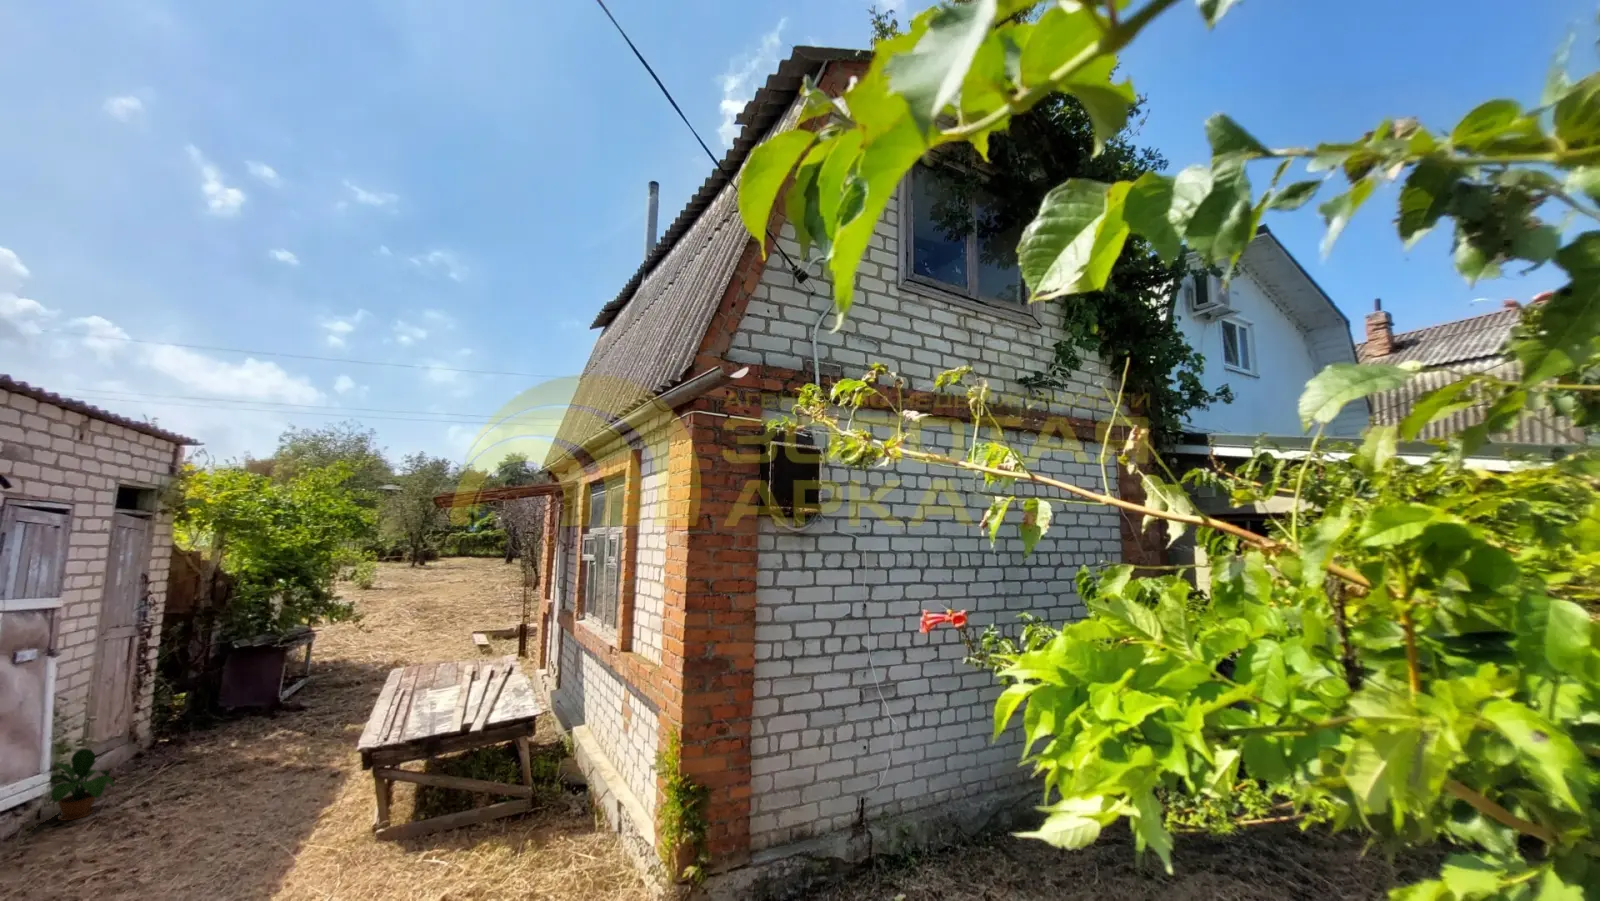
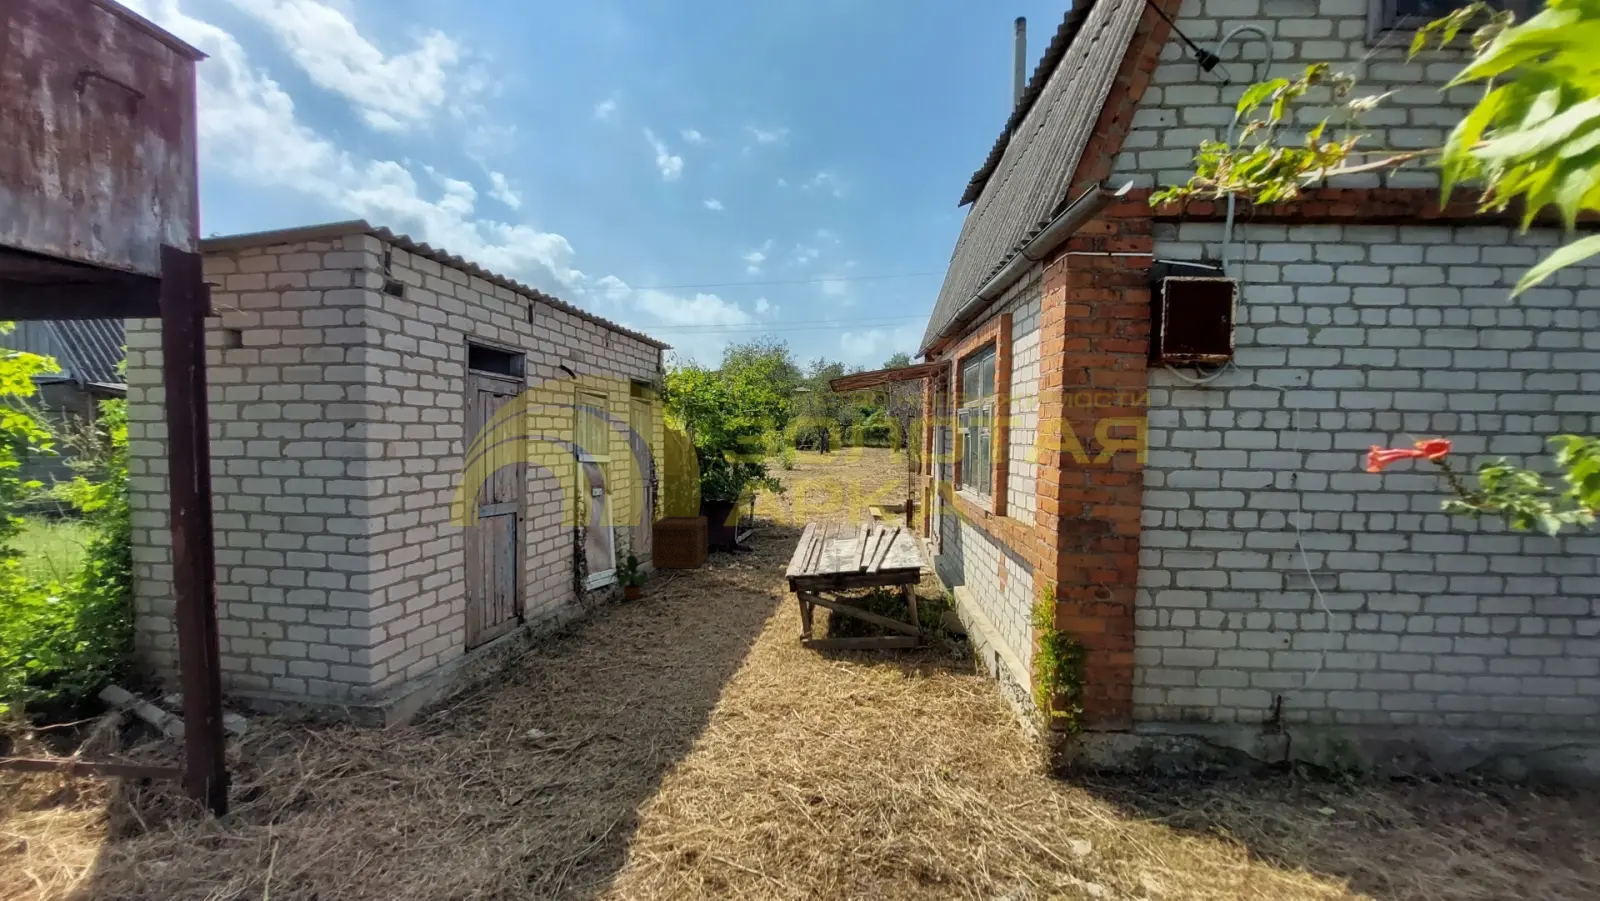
wooden crate: none [119,672,231,759] -> present [652,516,708,569]

